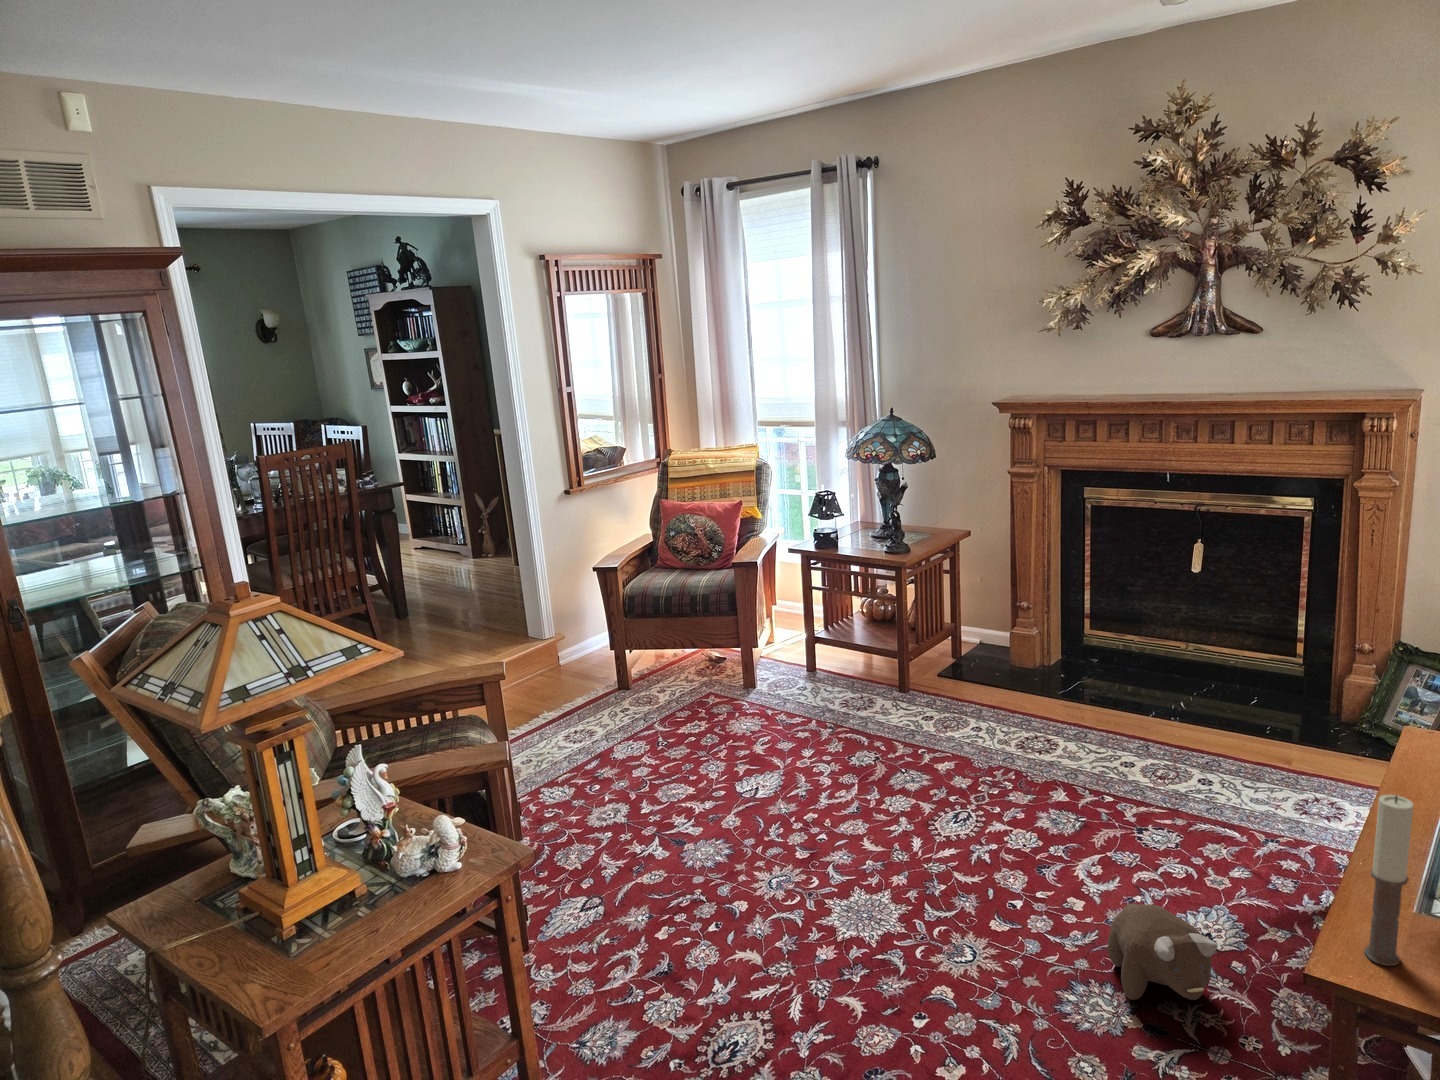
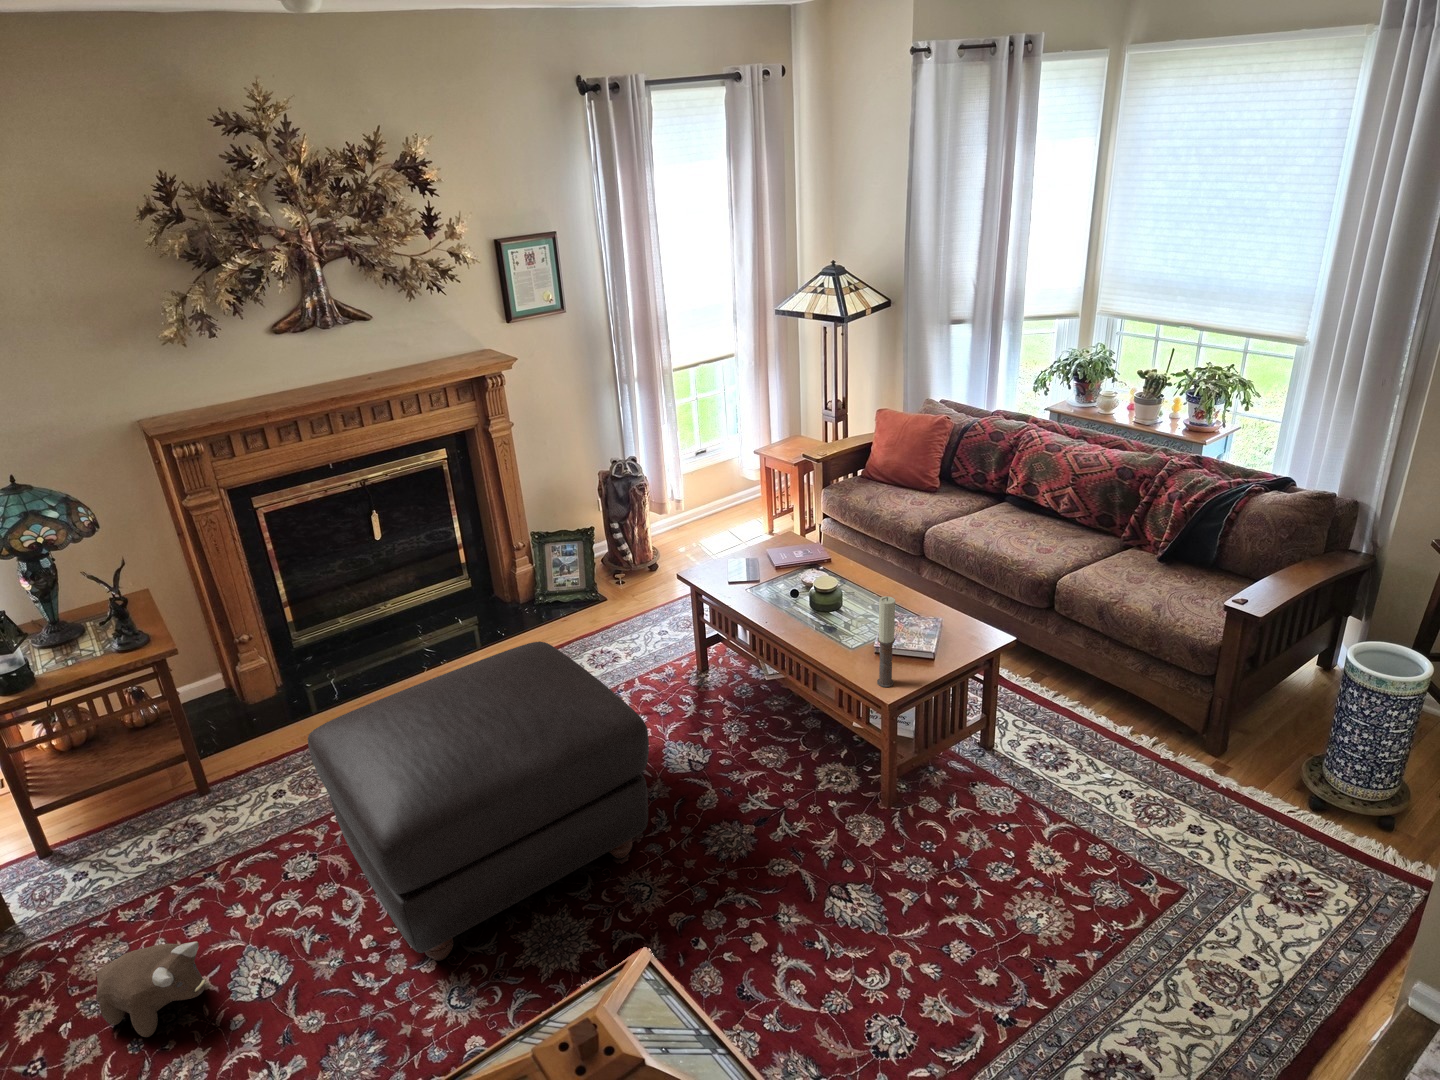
ottoman: none [765,640,1114,927] -> present [308,642,649,961]
plush toy: present [1108,904,1217,1000] -> present [97,942,206,1037]

